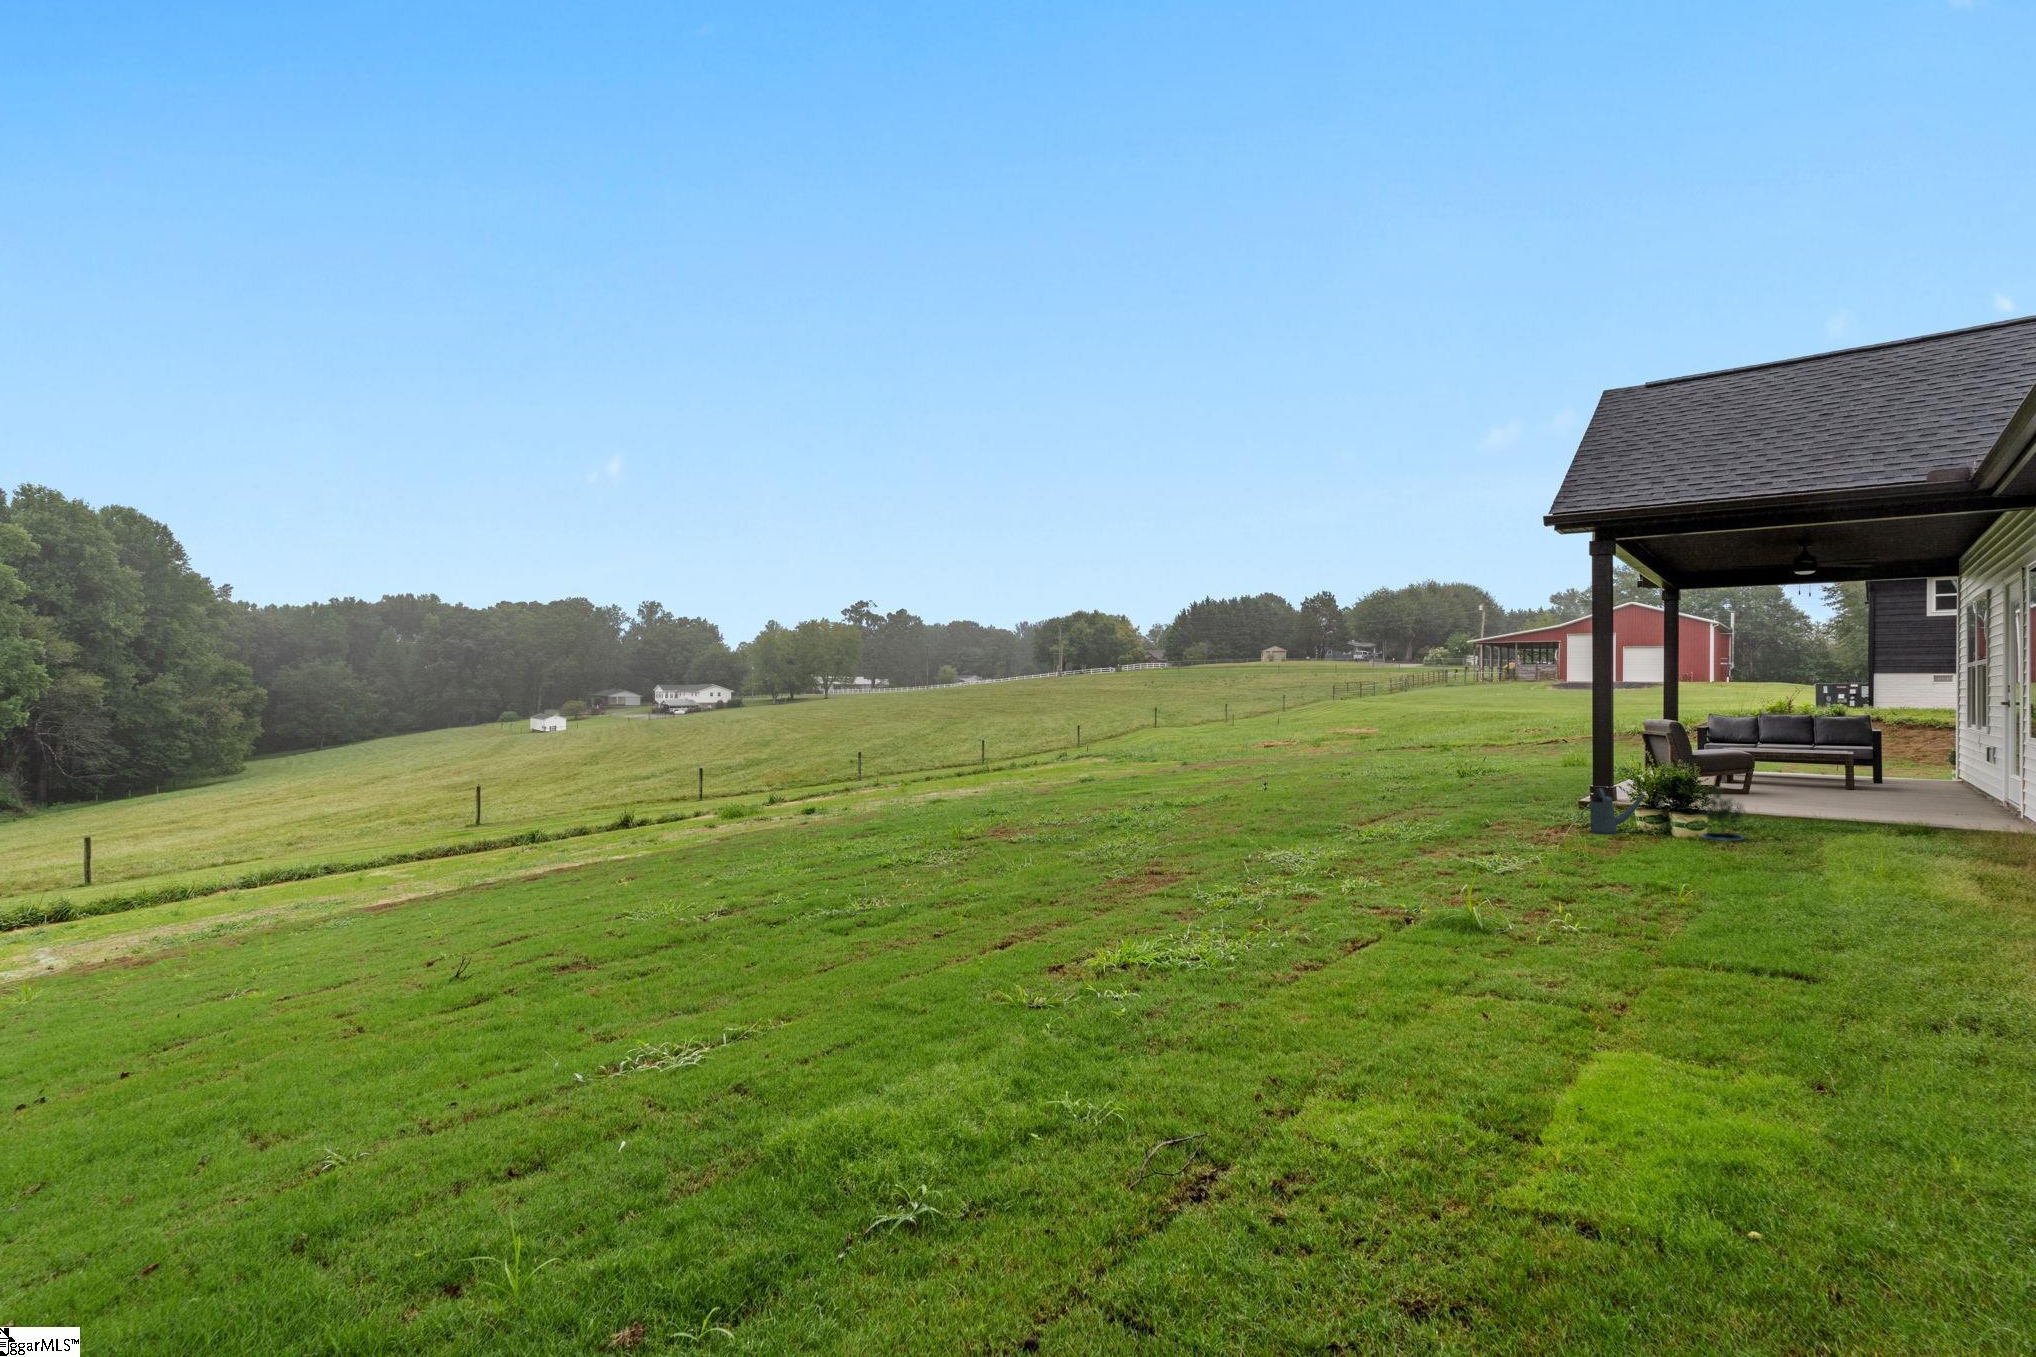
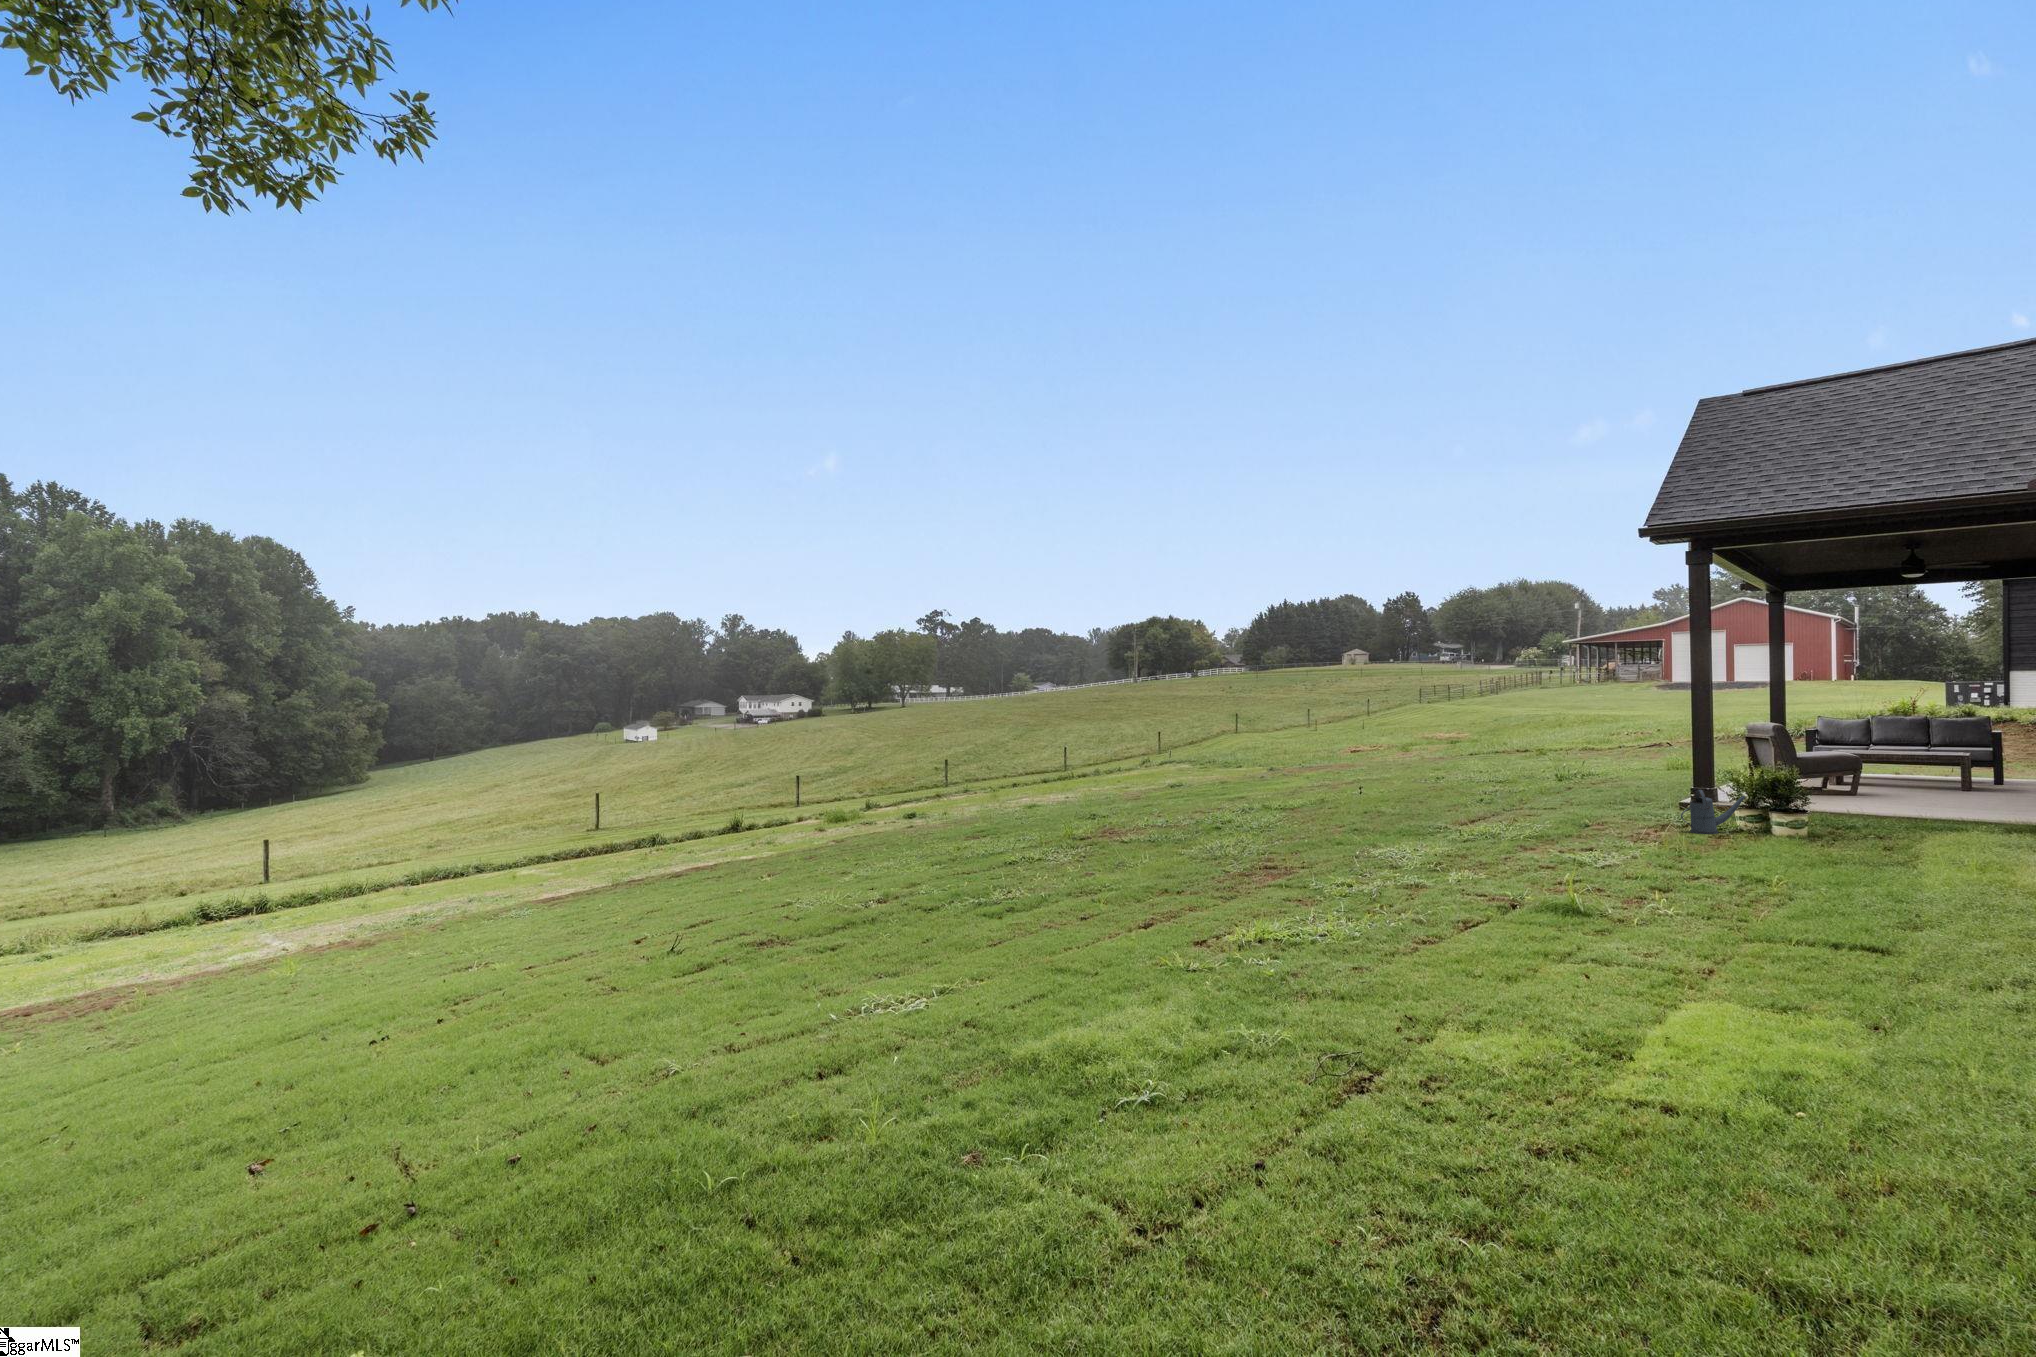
potted tree: present [1702,786,1743,841] -> none [1797,782,1850,840]

